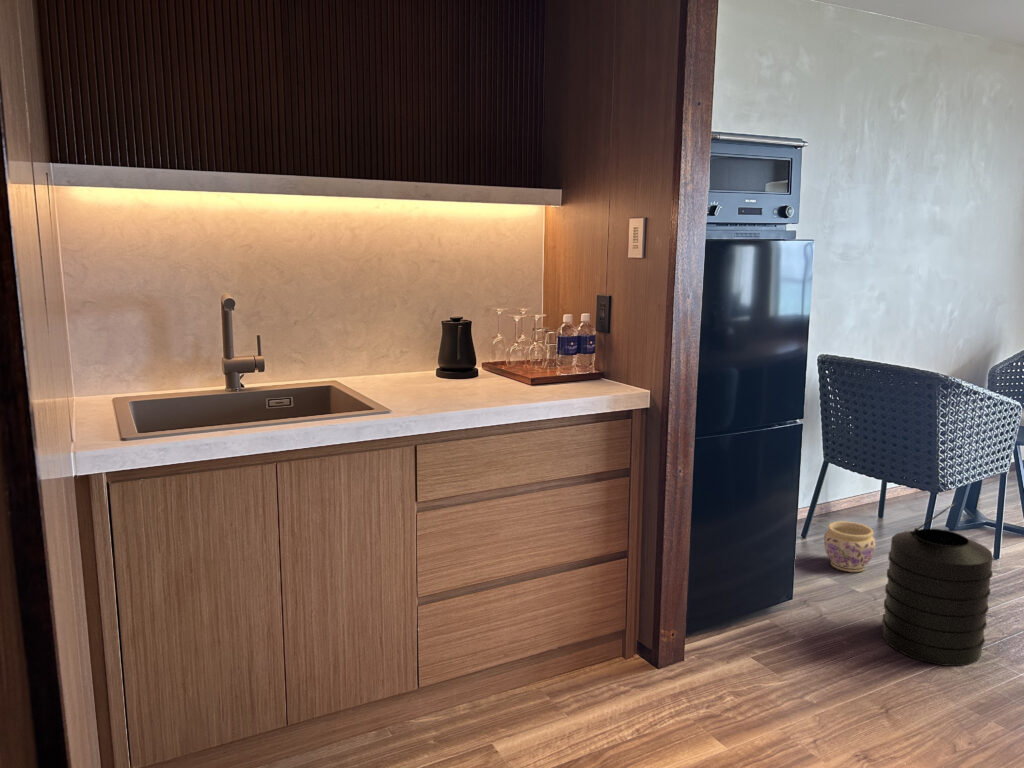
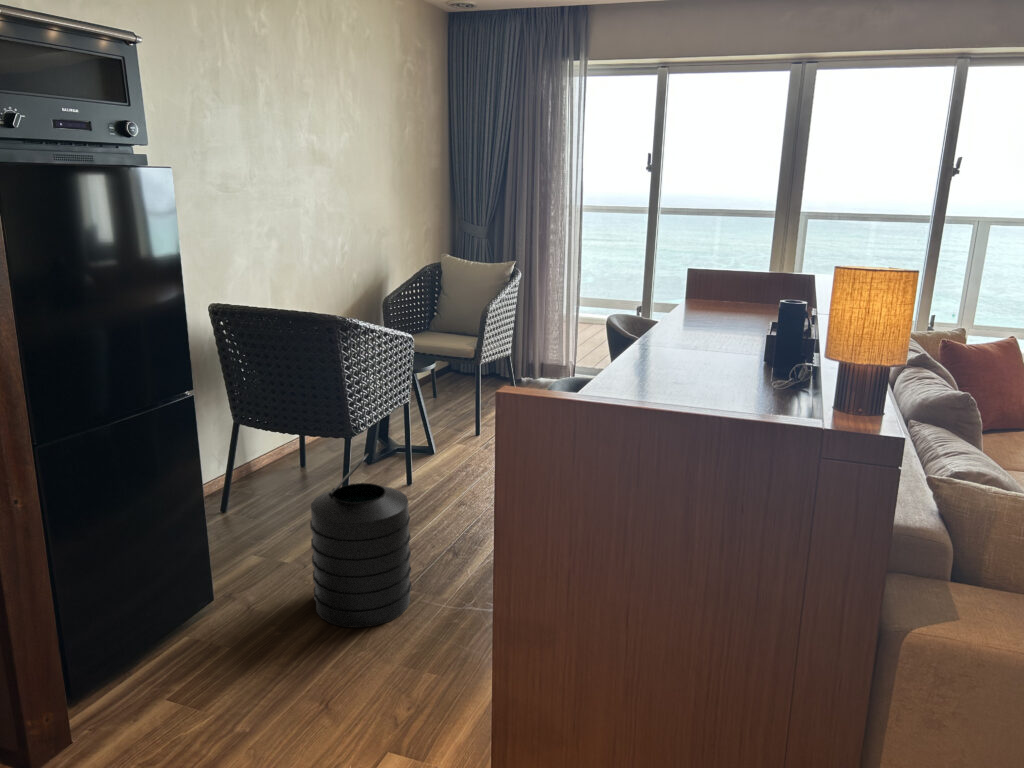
planter: present [824,521,876,573] -> none [244,486,299,543]

